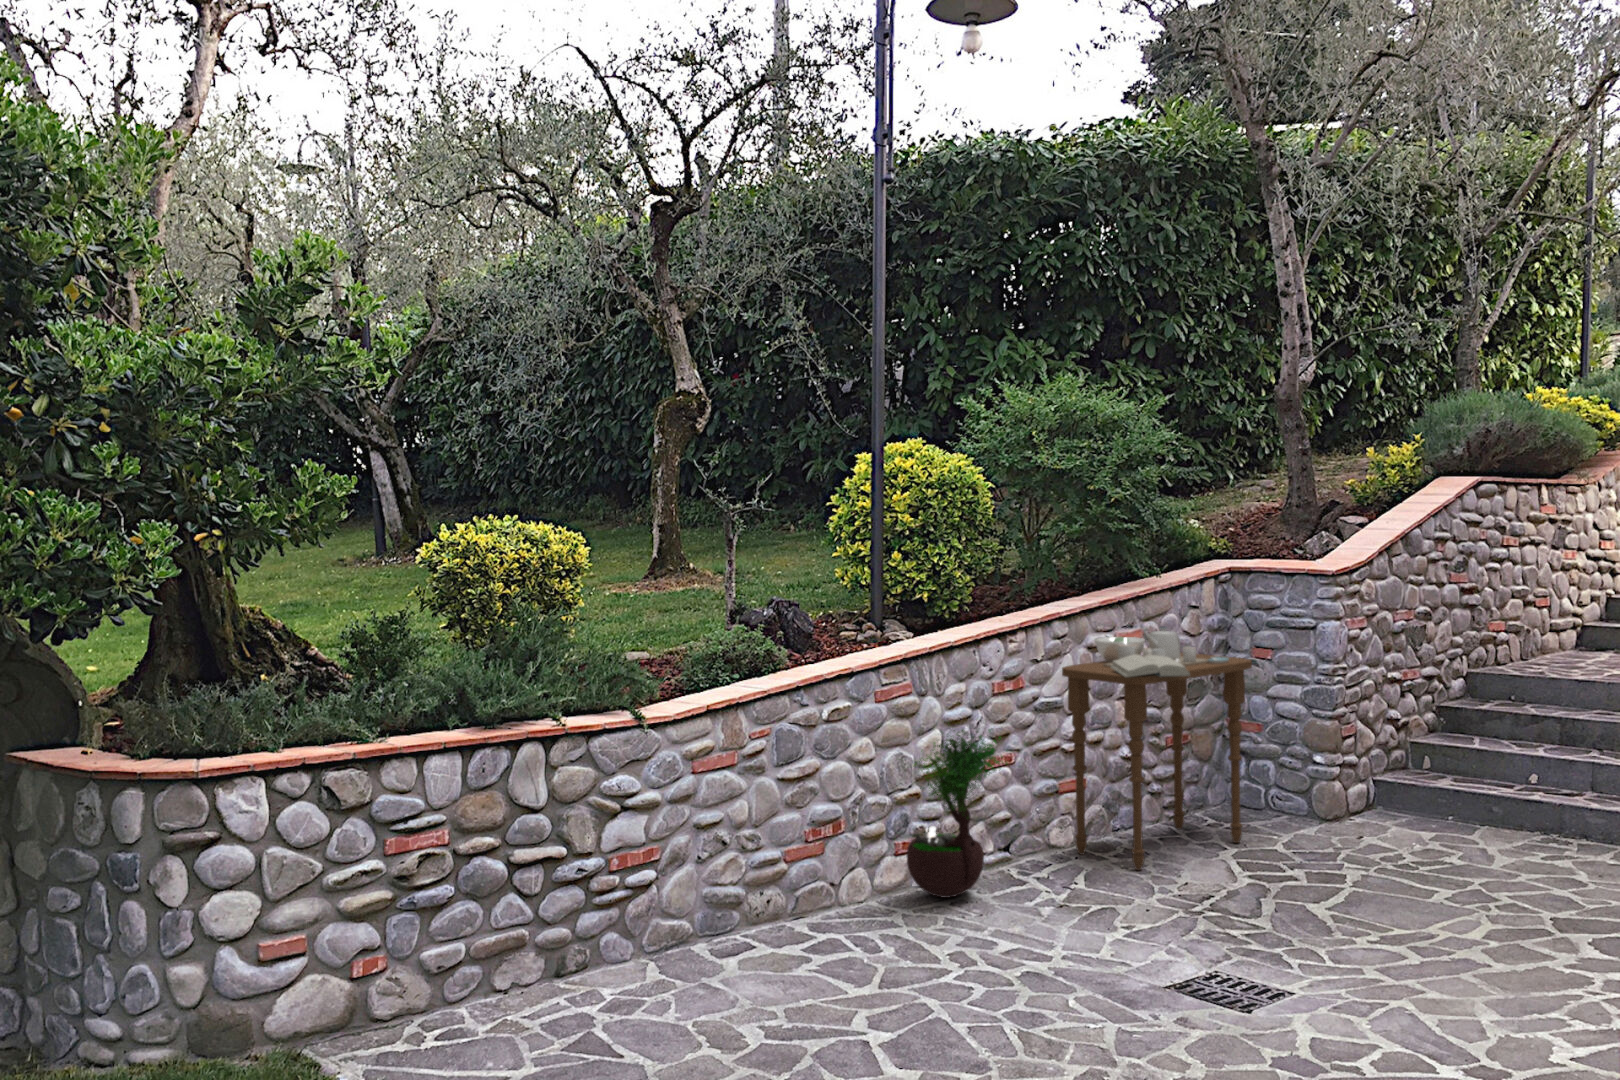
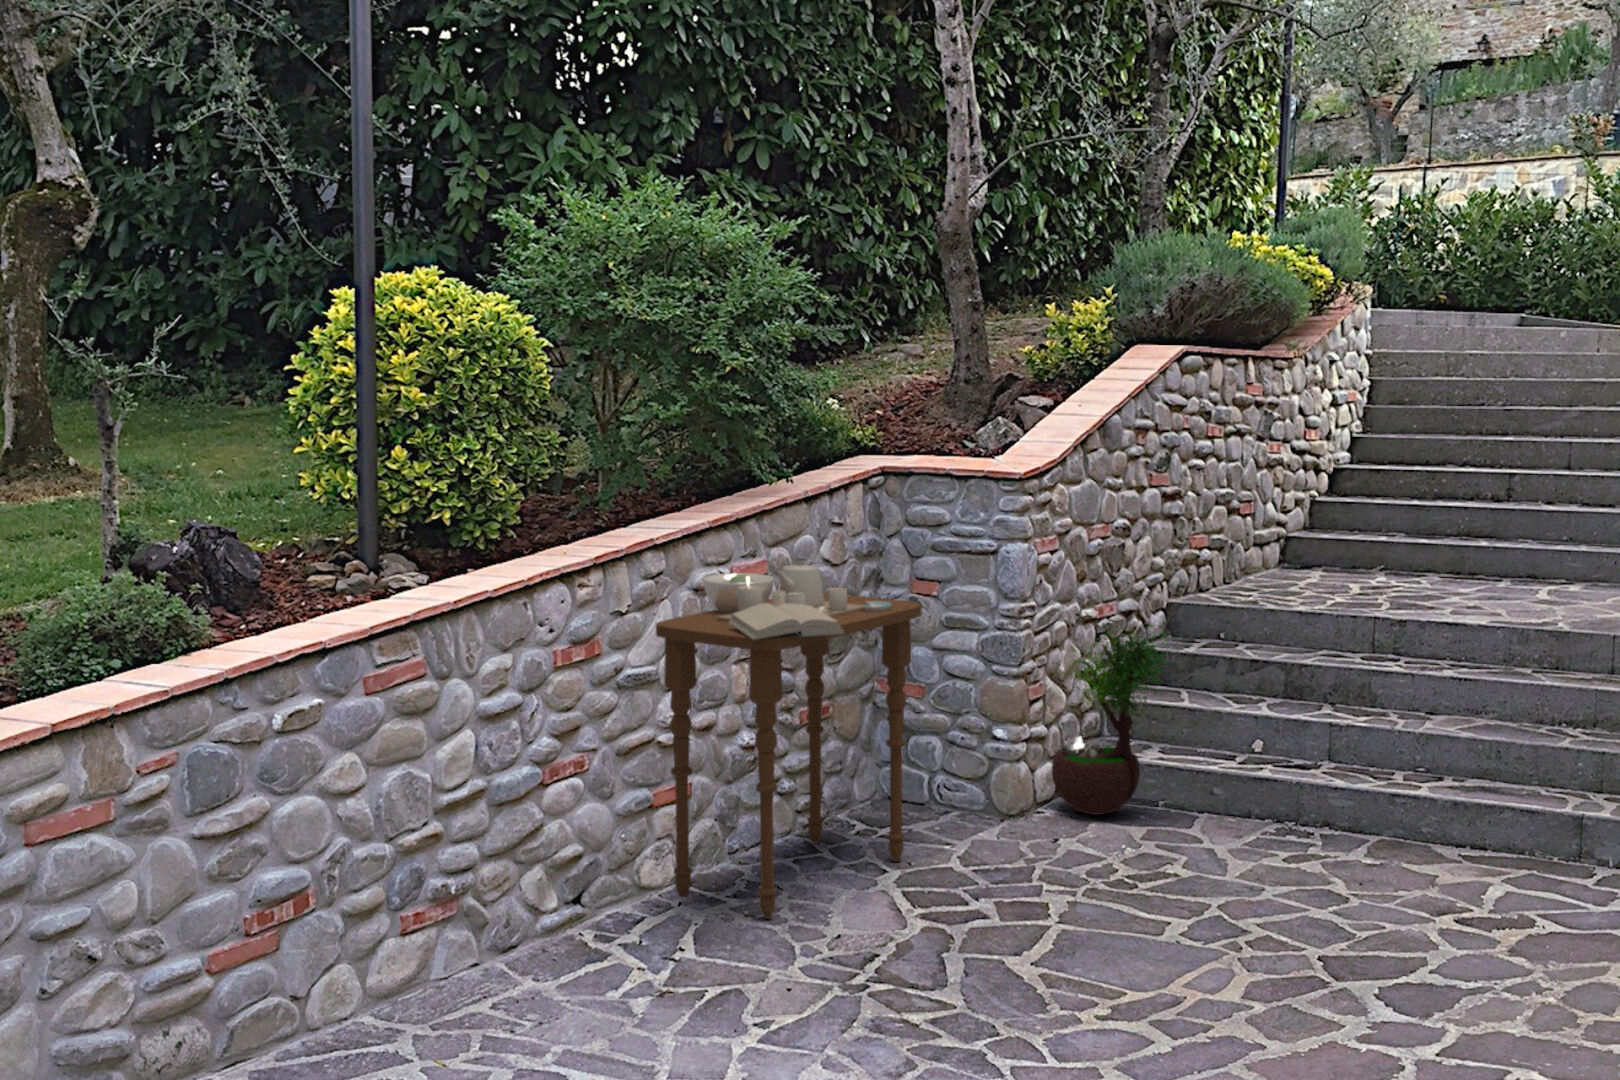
potted tree: present [907,722,1001,898] -> present [1052,625,1166,815]

